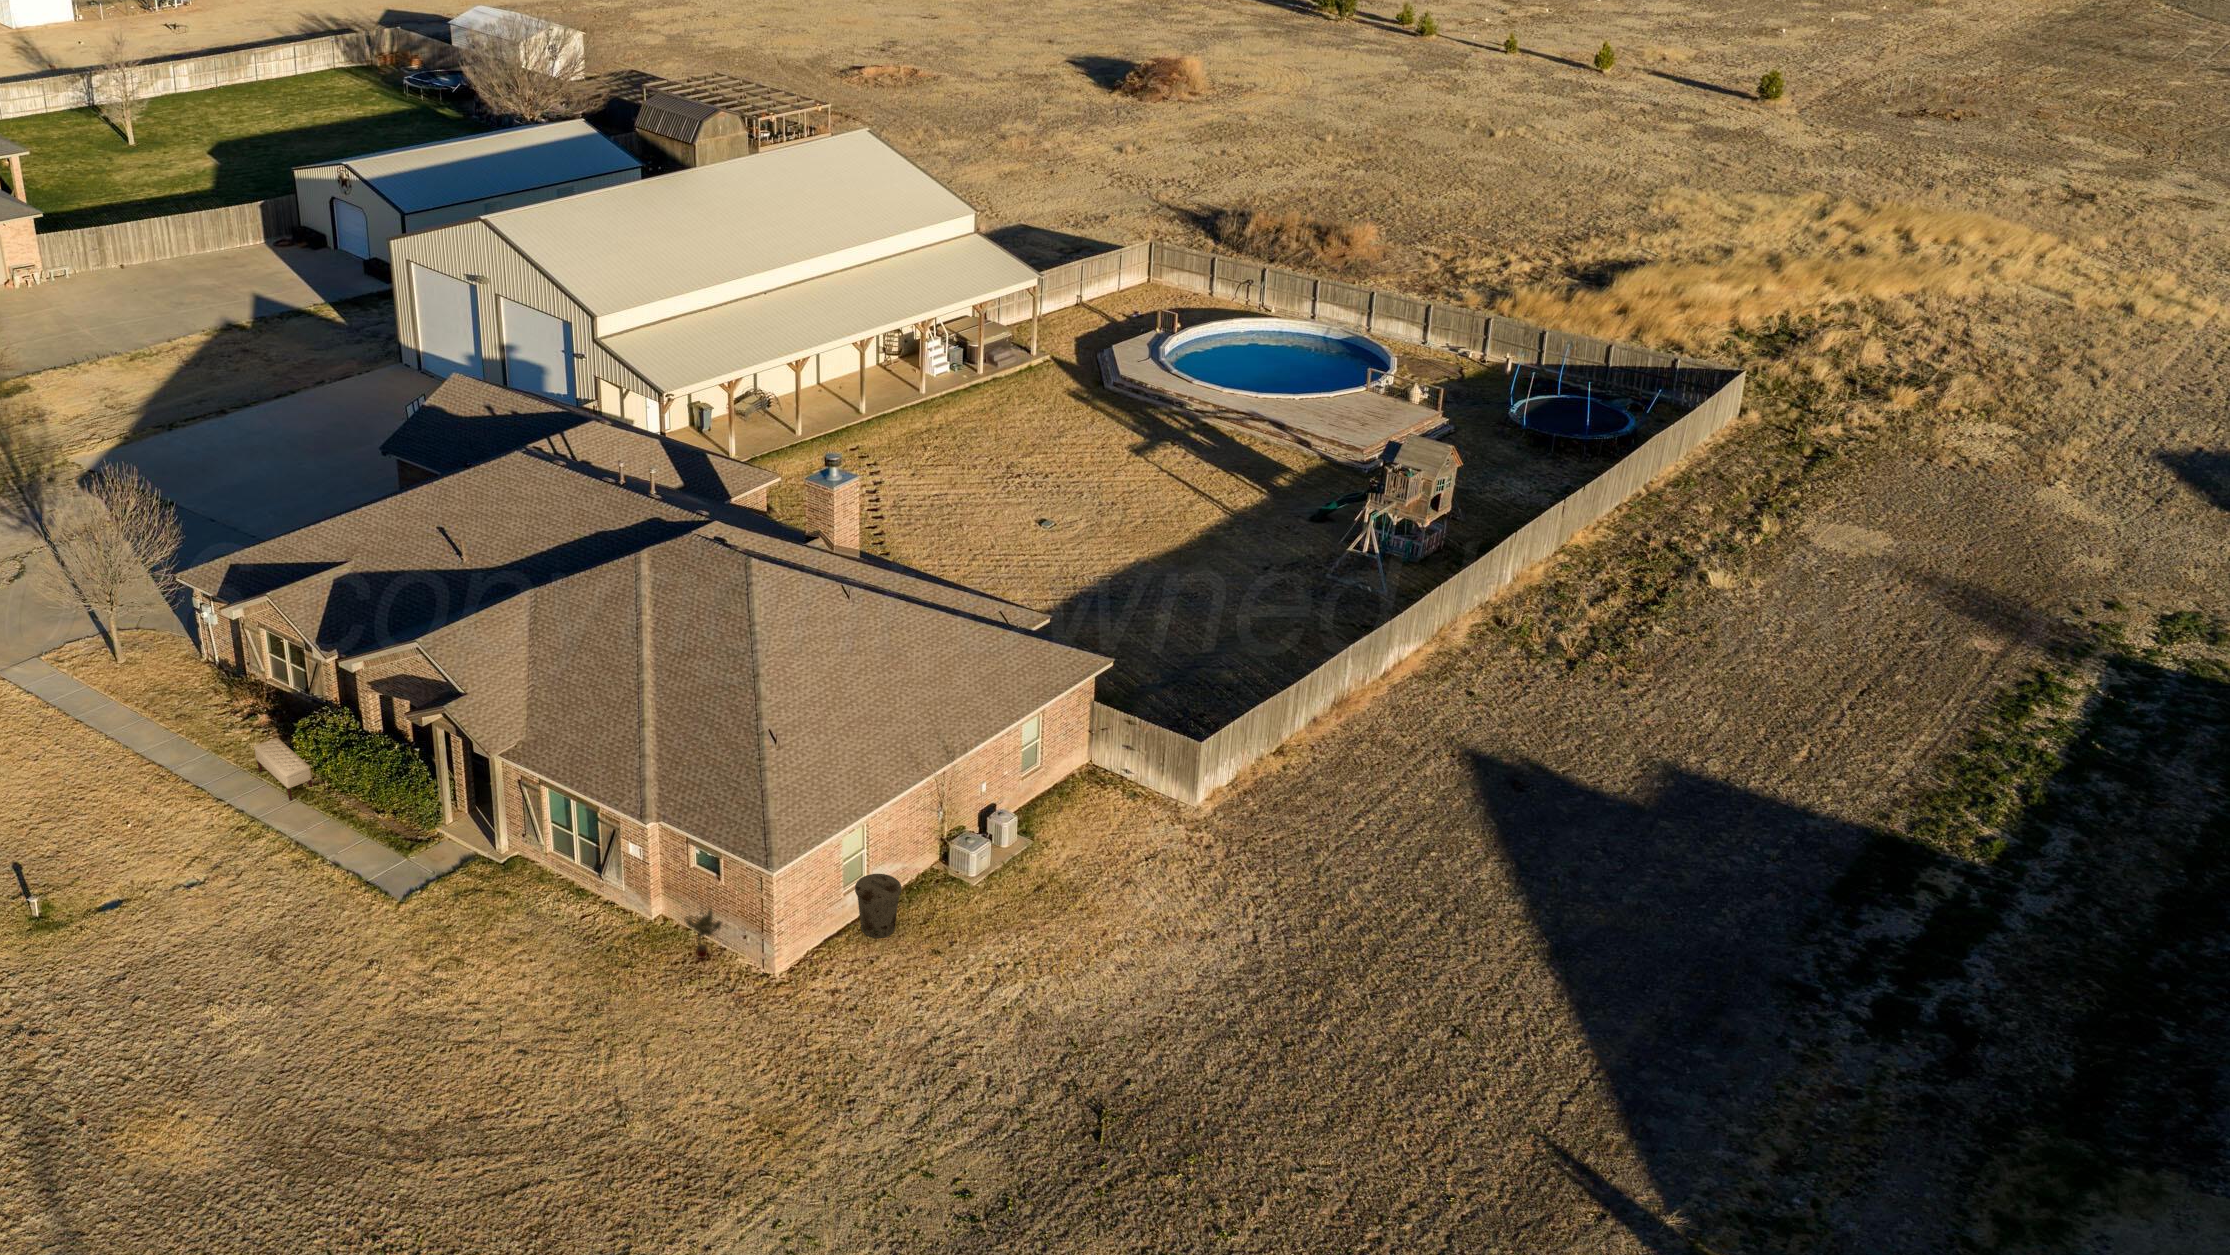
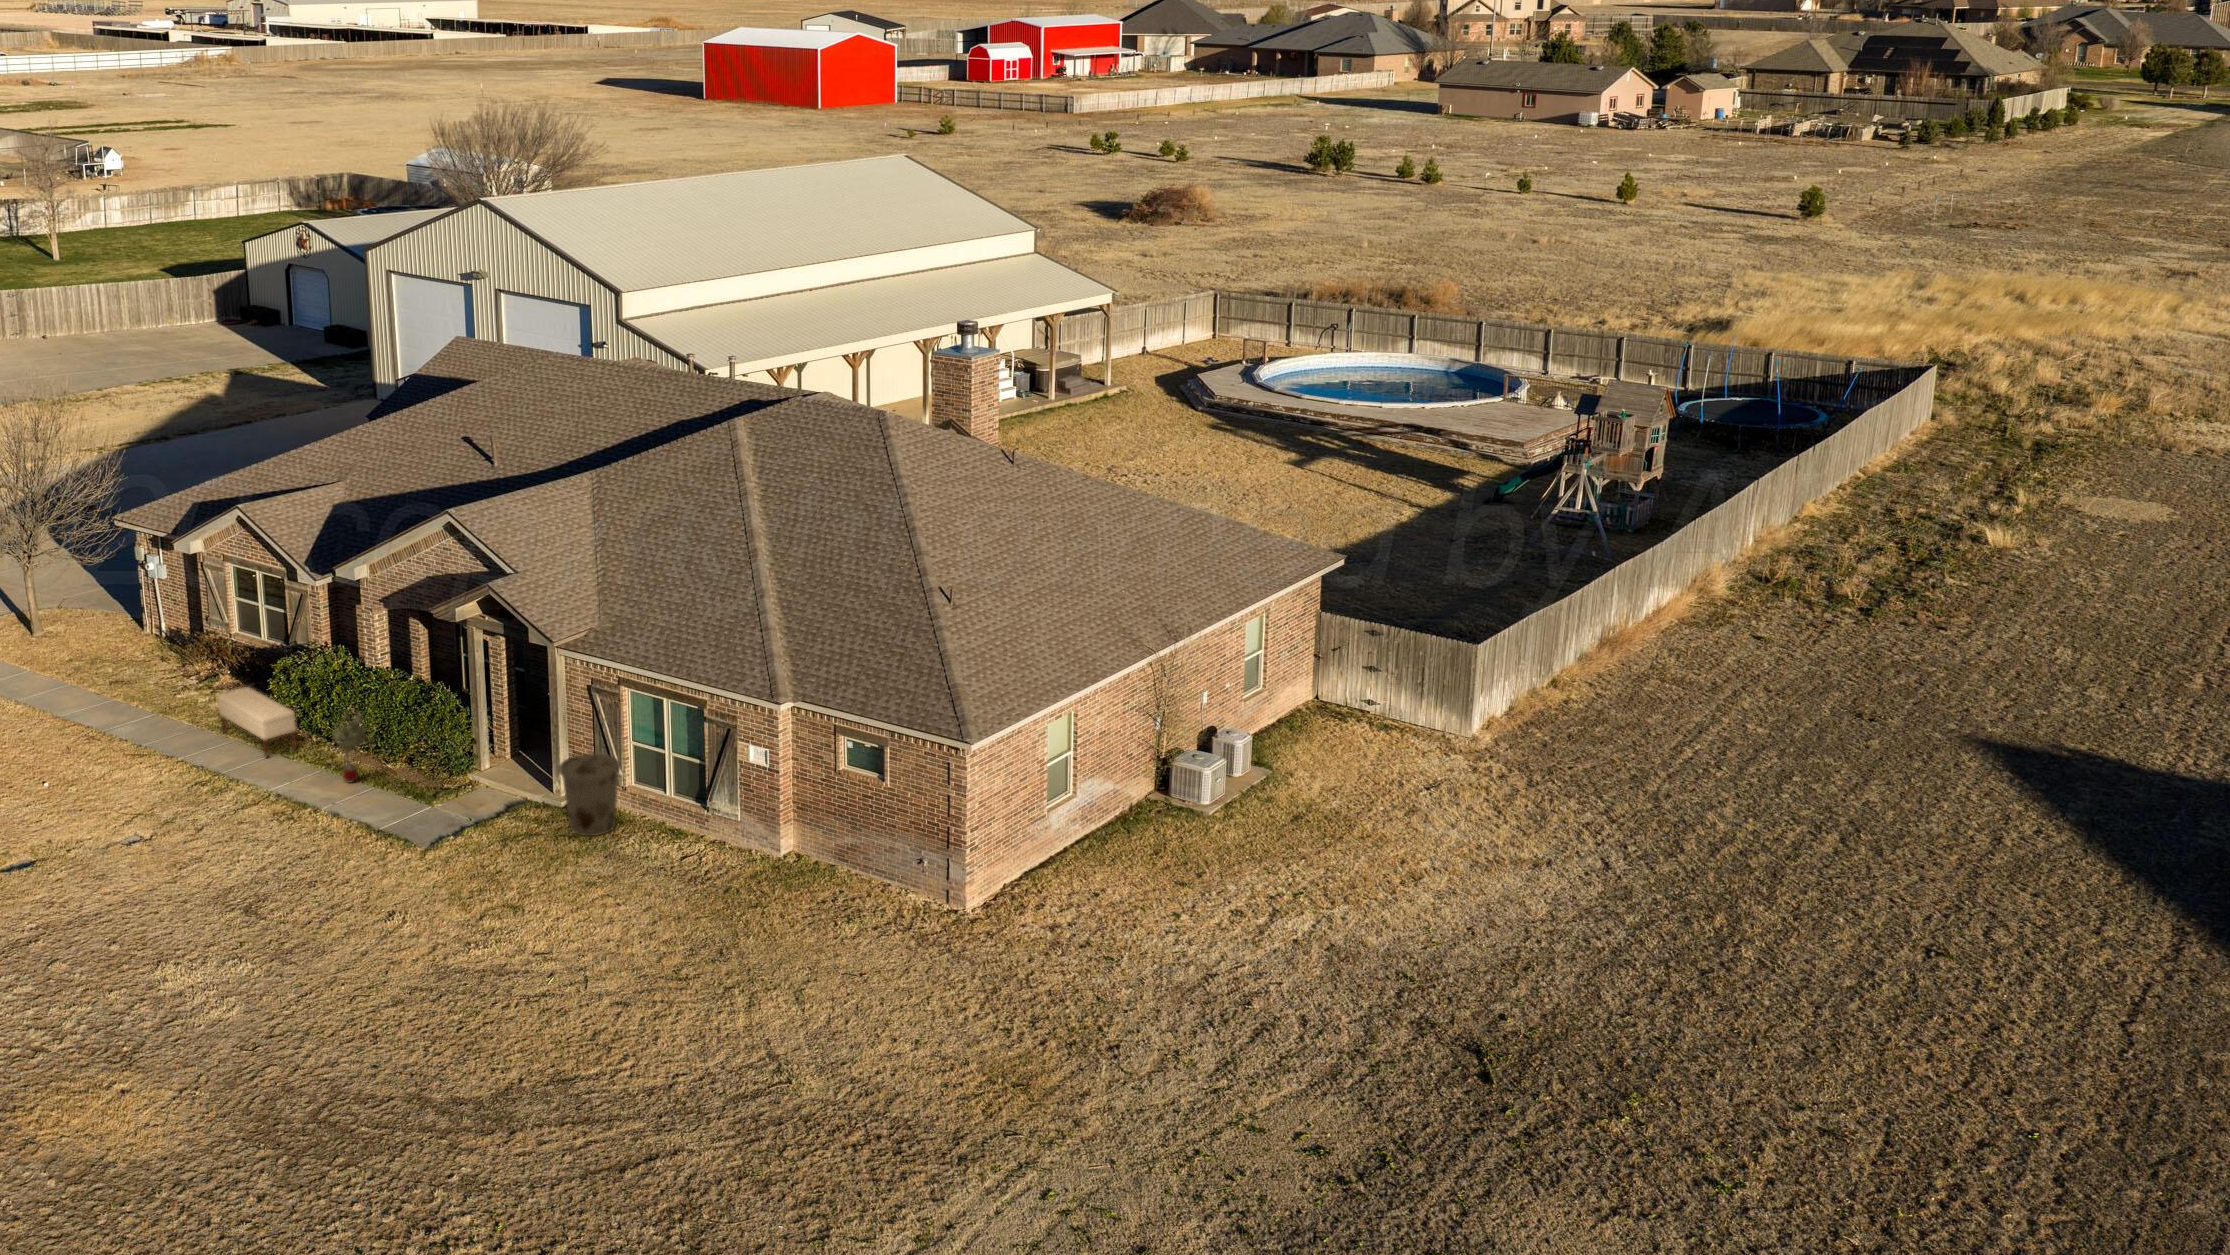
trash can: present [855,874,901,938] -> present [559,754,621,836]
potted tree: present [685,909,722,959] -> present [333,712,375,783]

